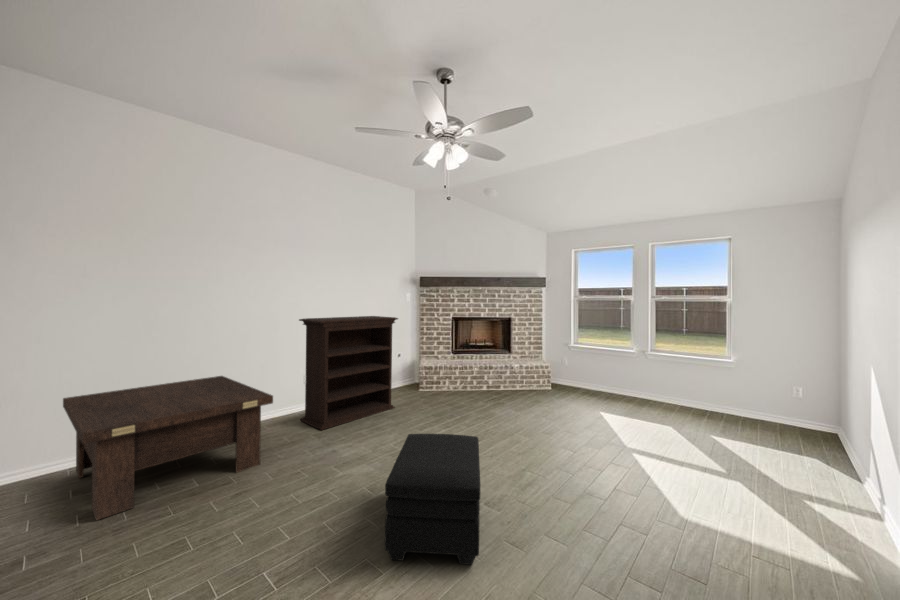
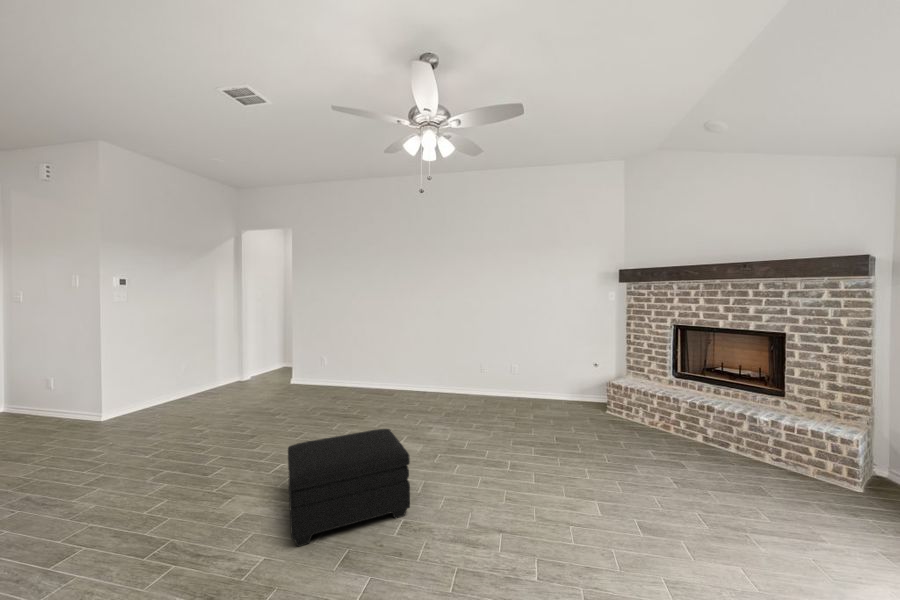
bookshelf: present [299,316,398,430] -> none [450,316,544,420]
coffee table: present [63,376,273,520] -> none [297,352,416,421]

